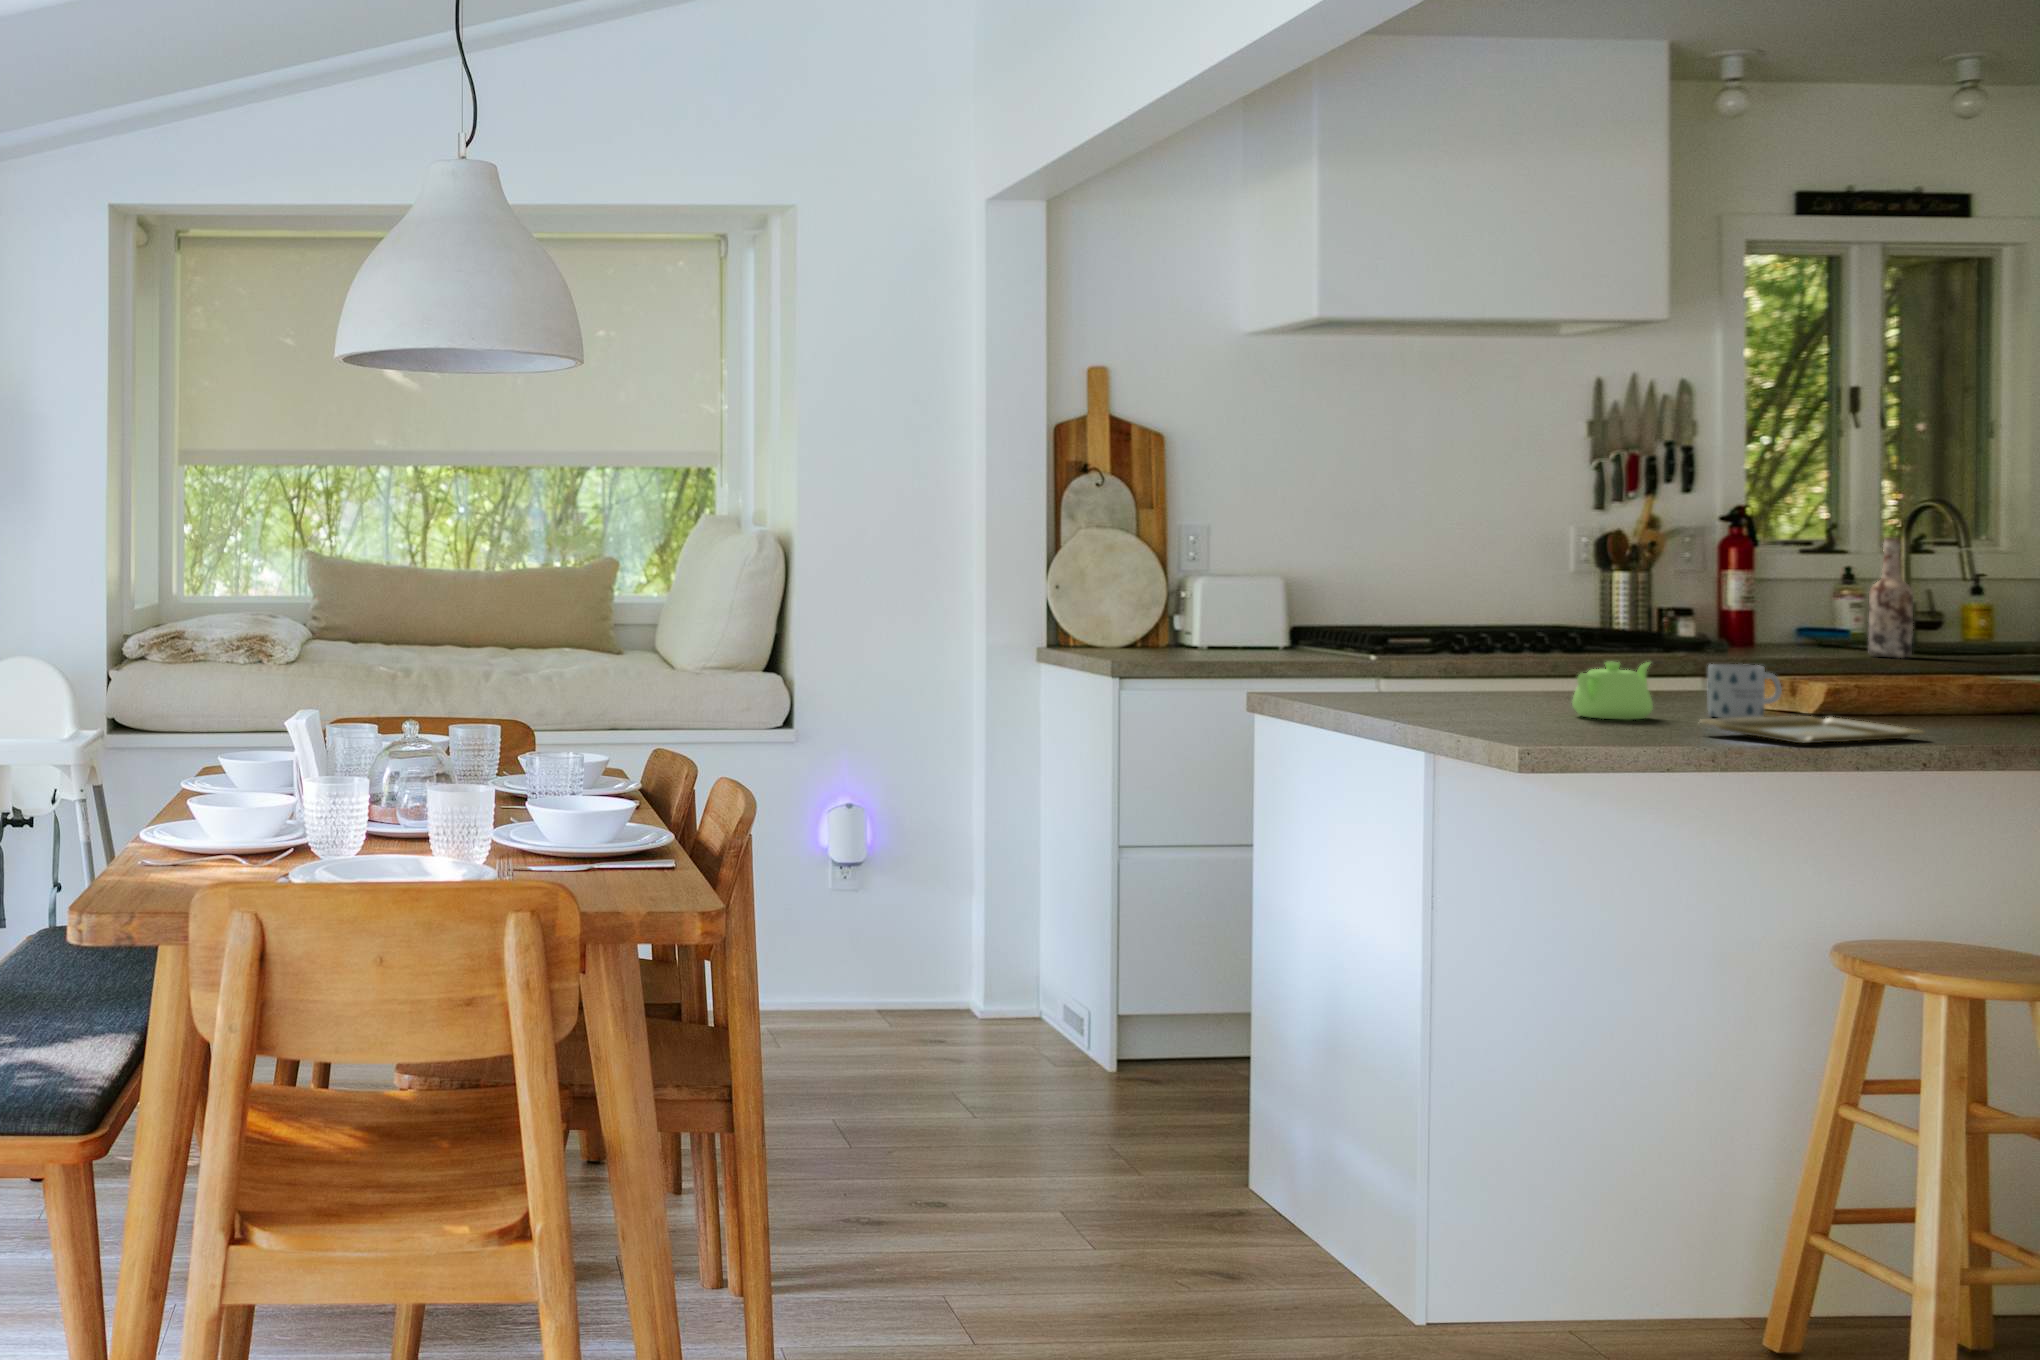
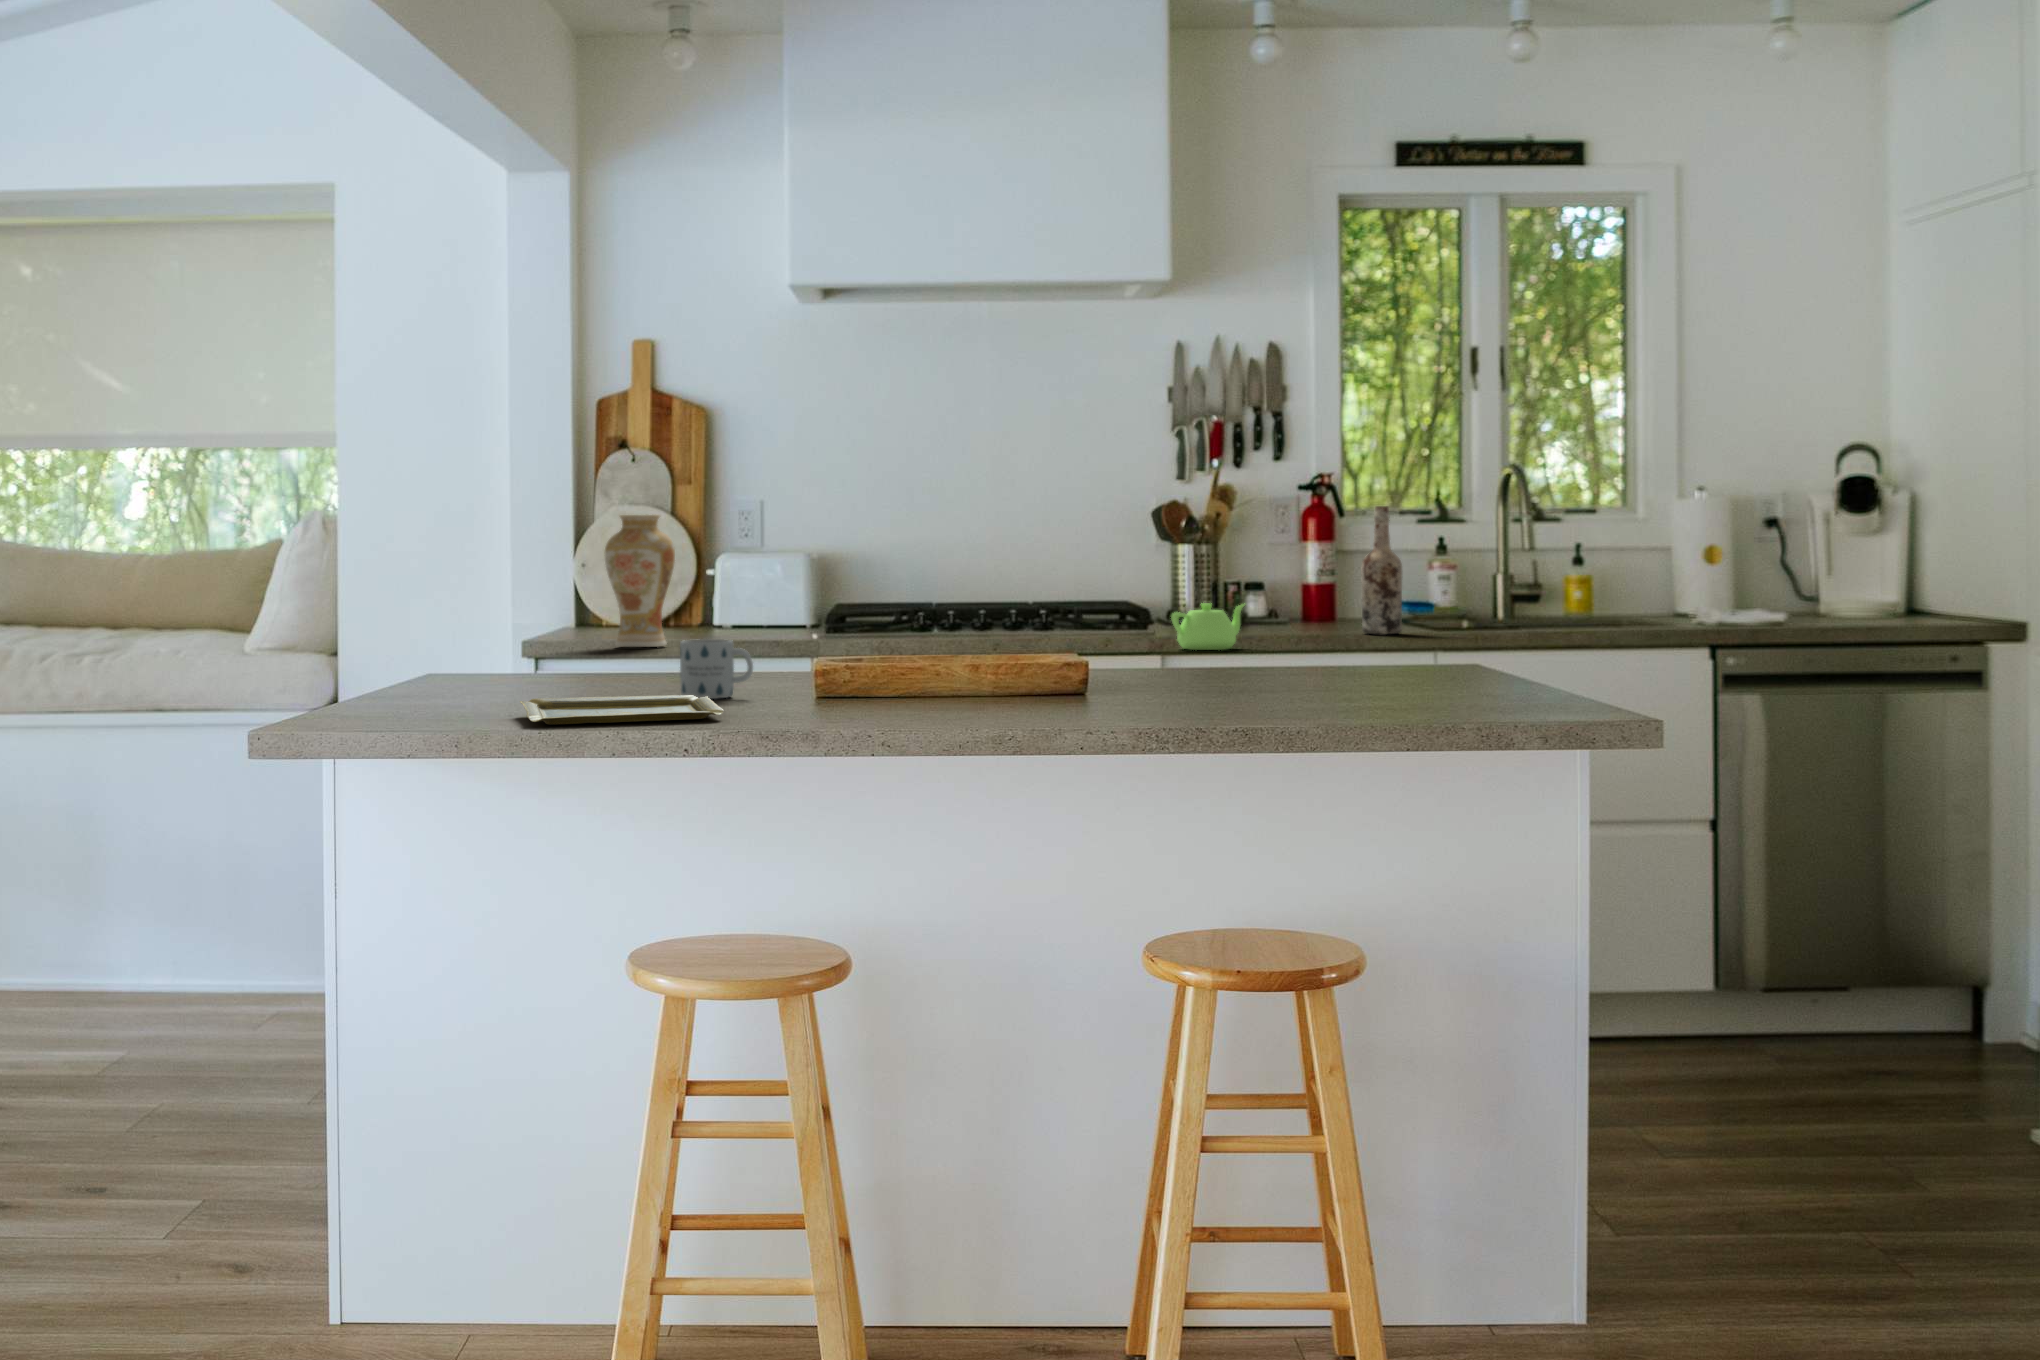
vase: none [1232,541,1303,667] -> present [605,515,675,647]
teapot: present [1572,662,1653,720] -> present [1171,603,1244,650]

